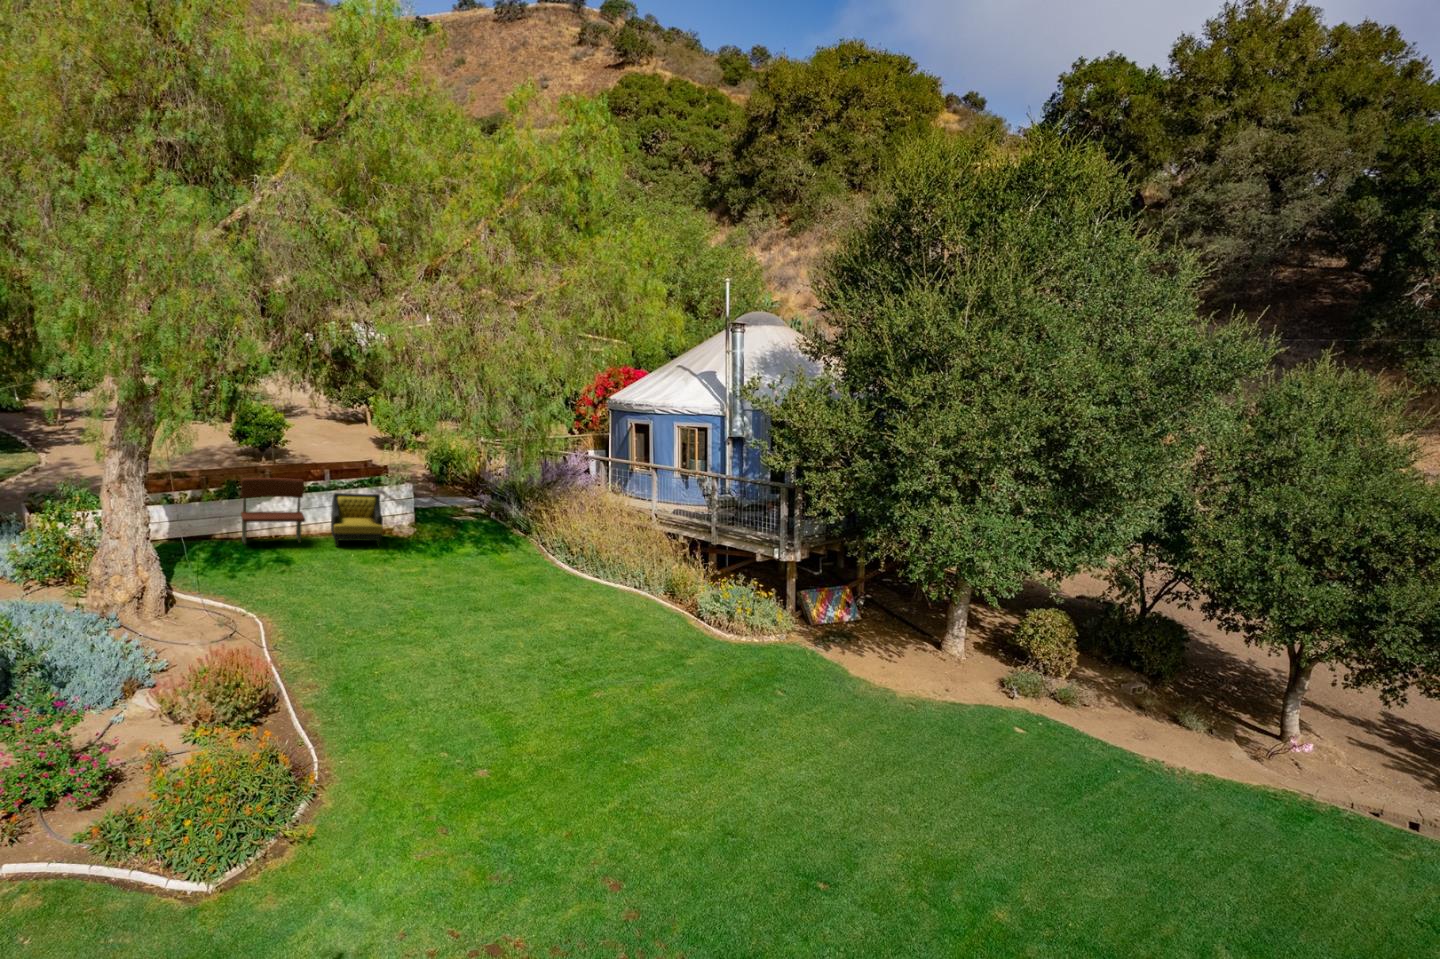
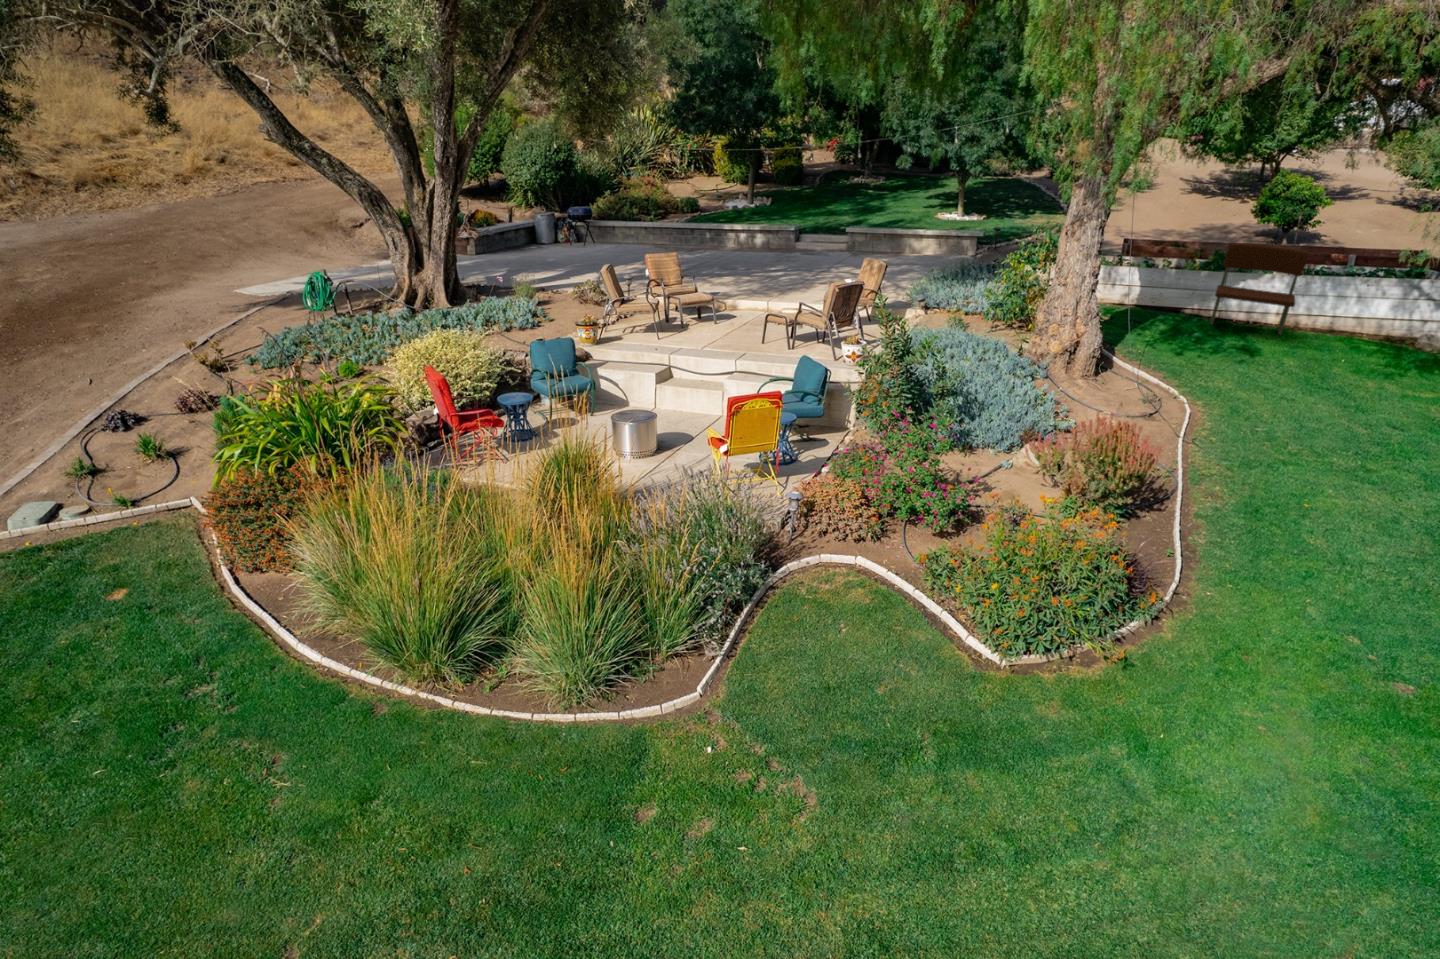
armchair: present [331,493,383,547] -> none [1326,275,1419,358]

